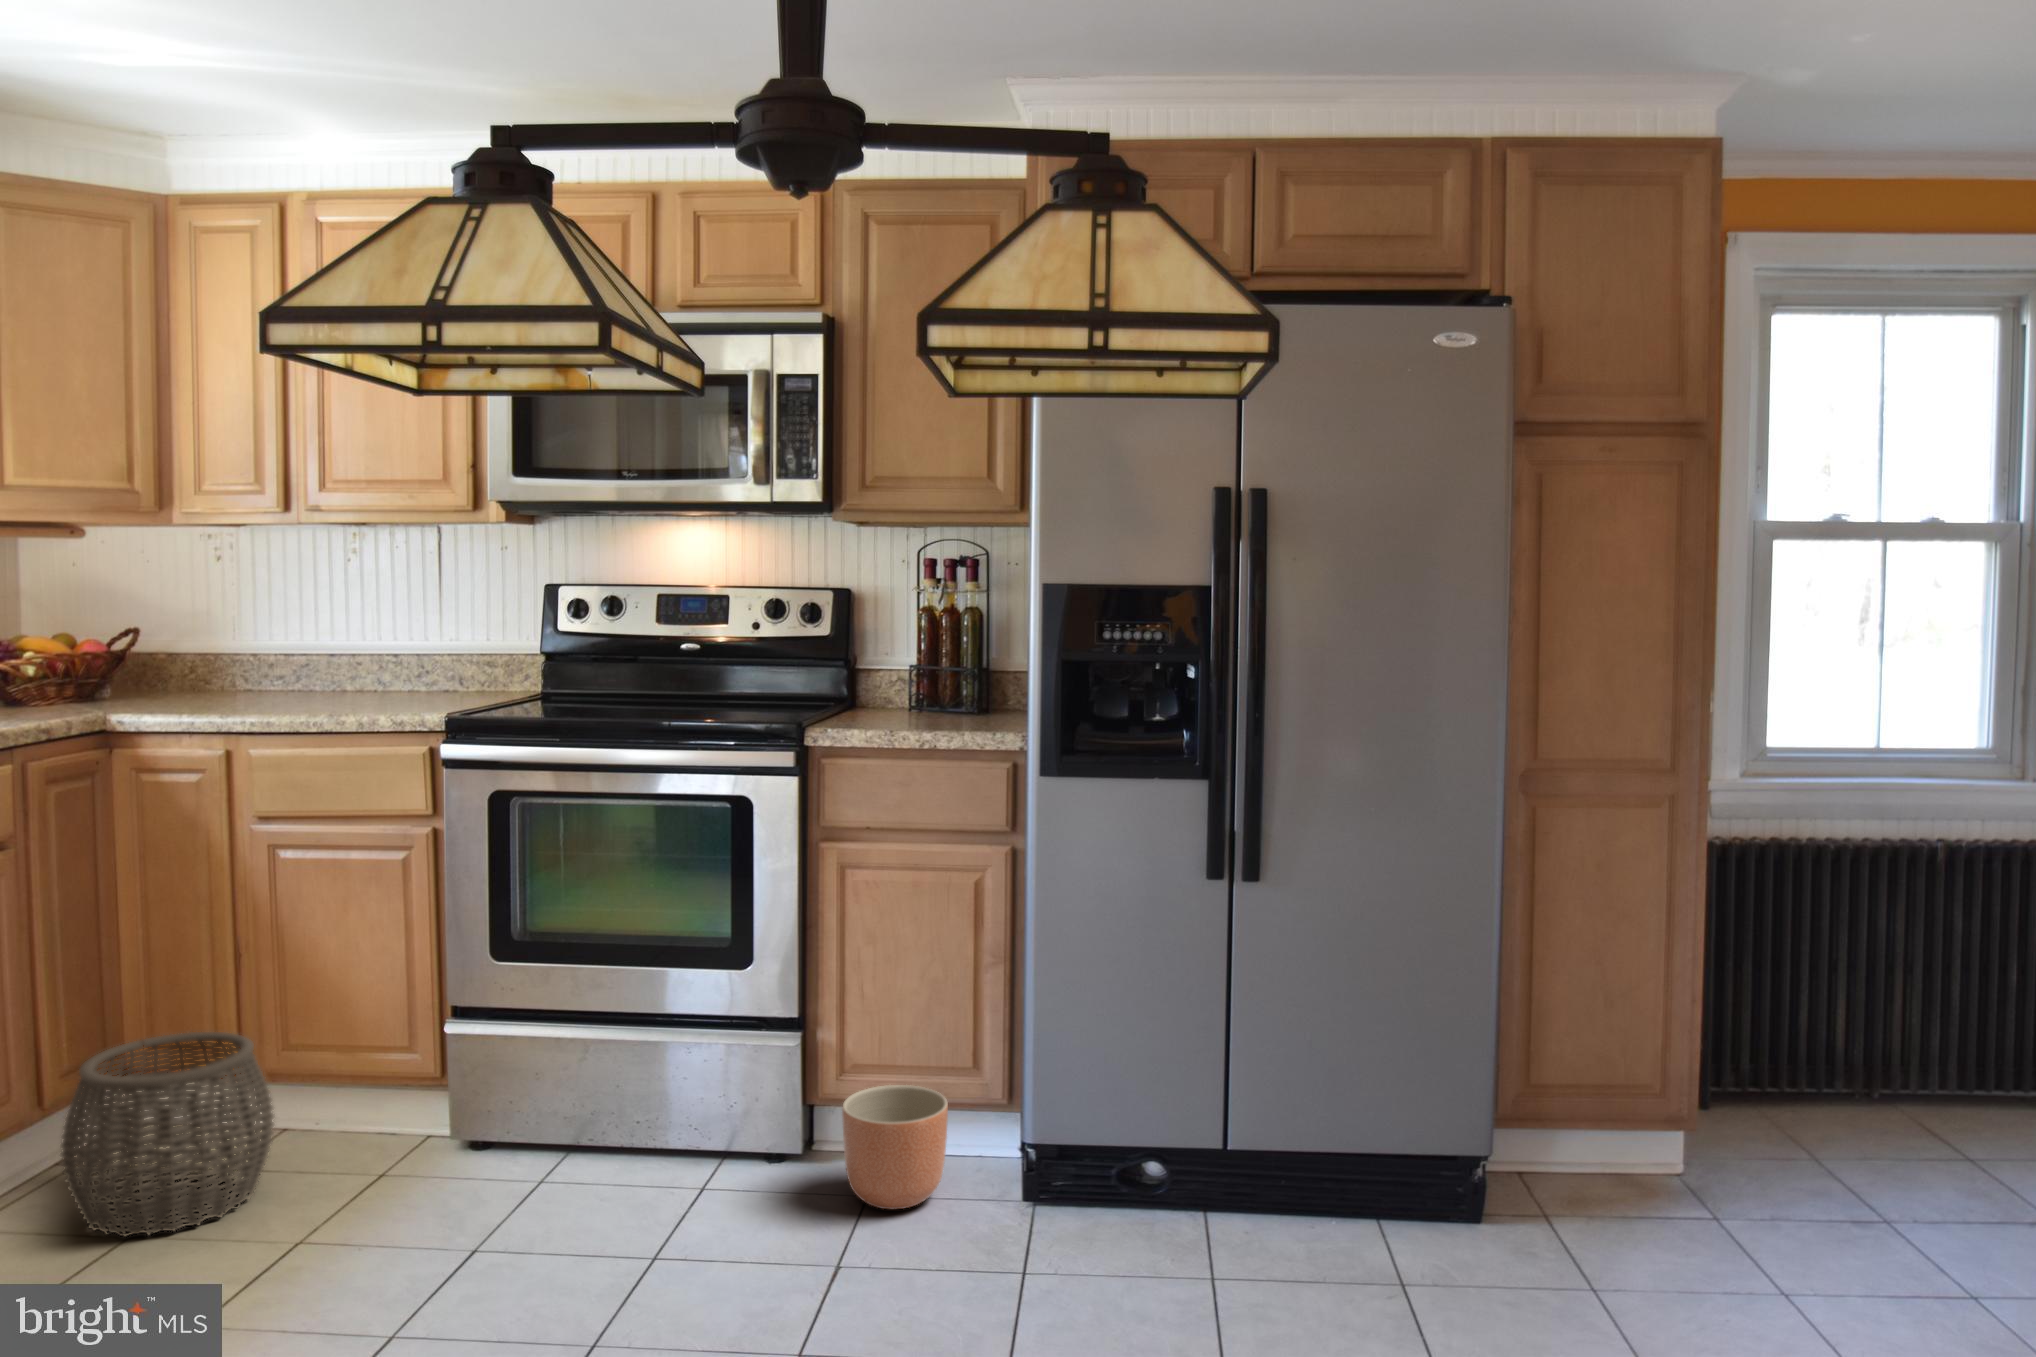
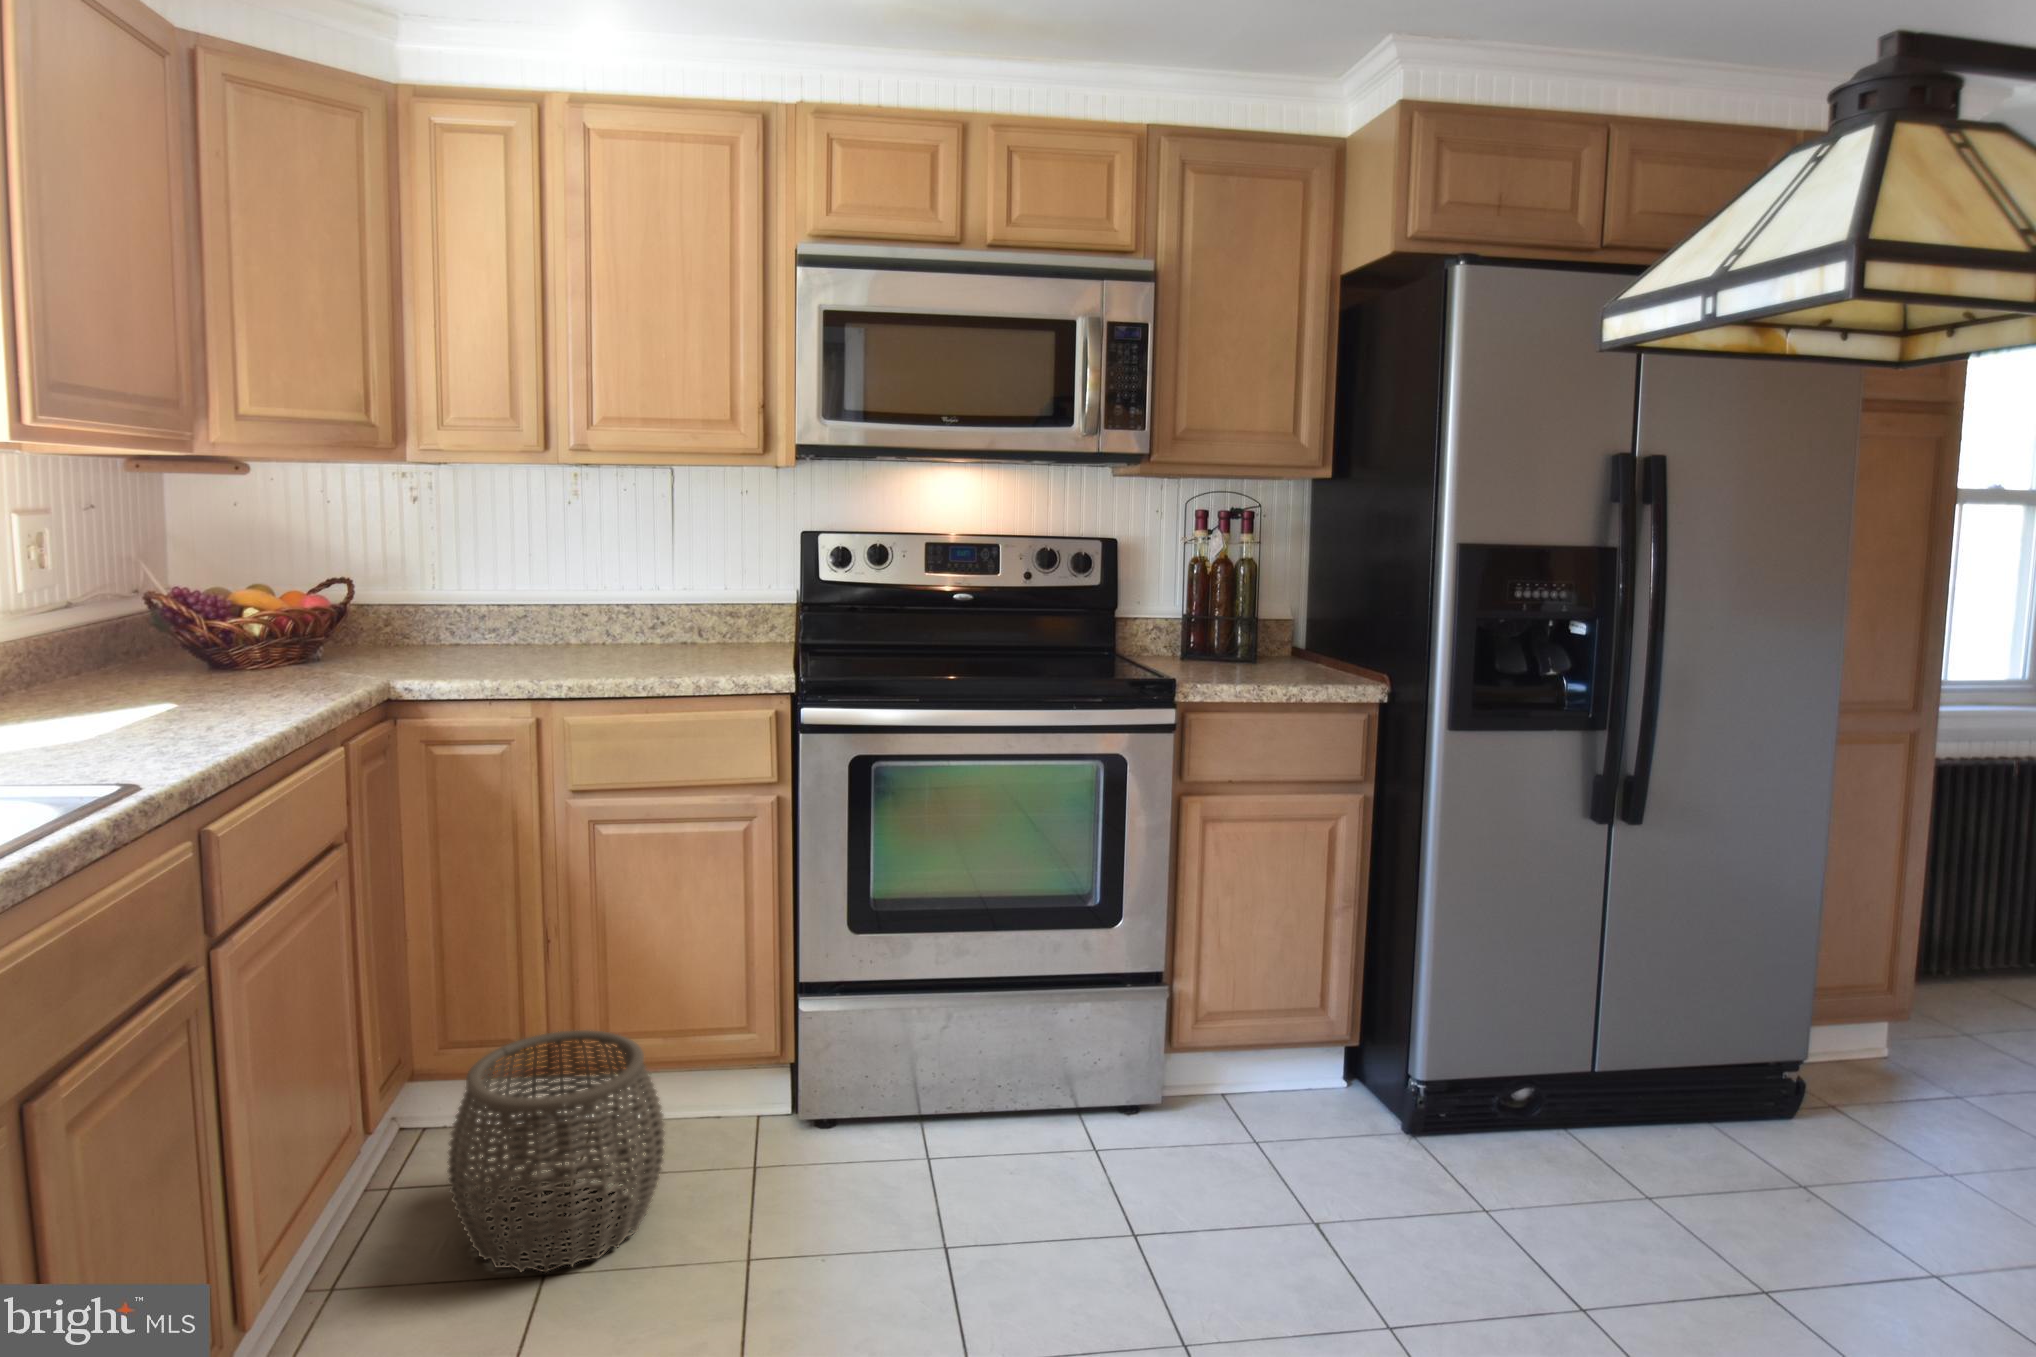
planter: present [842,1085,948,1209] -> none [1233,1026,1337,1149]

